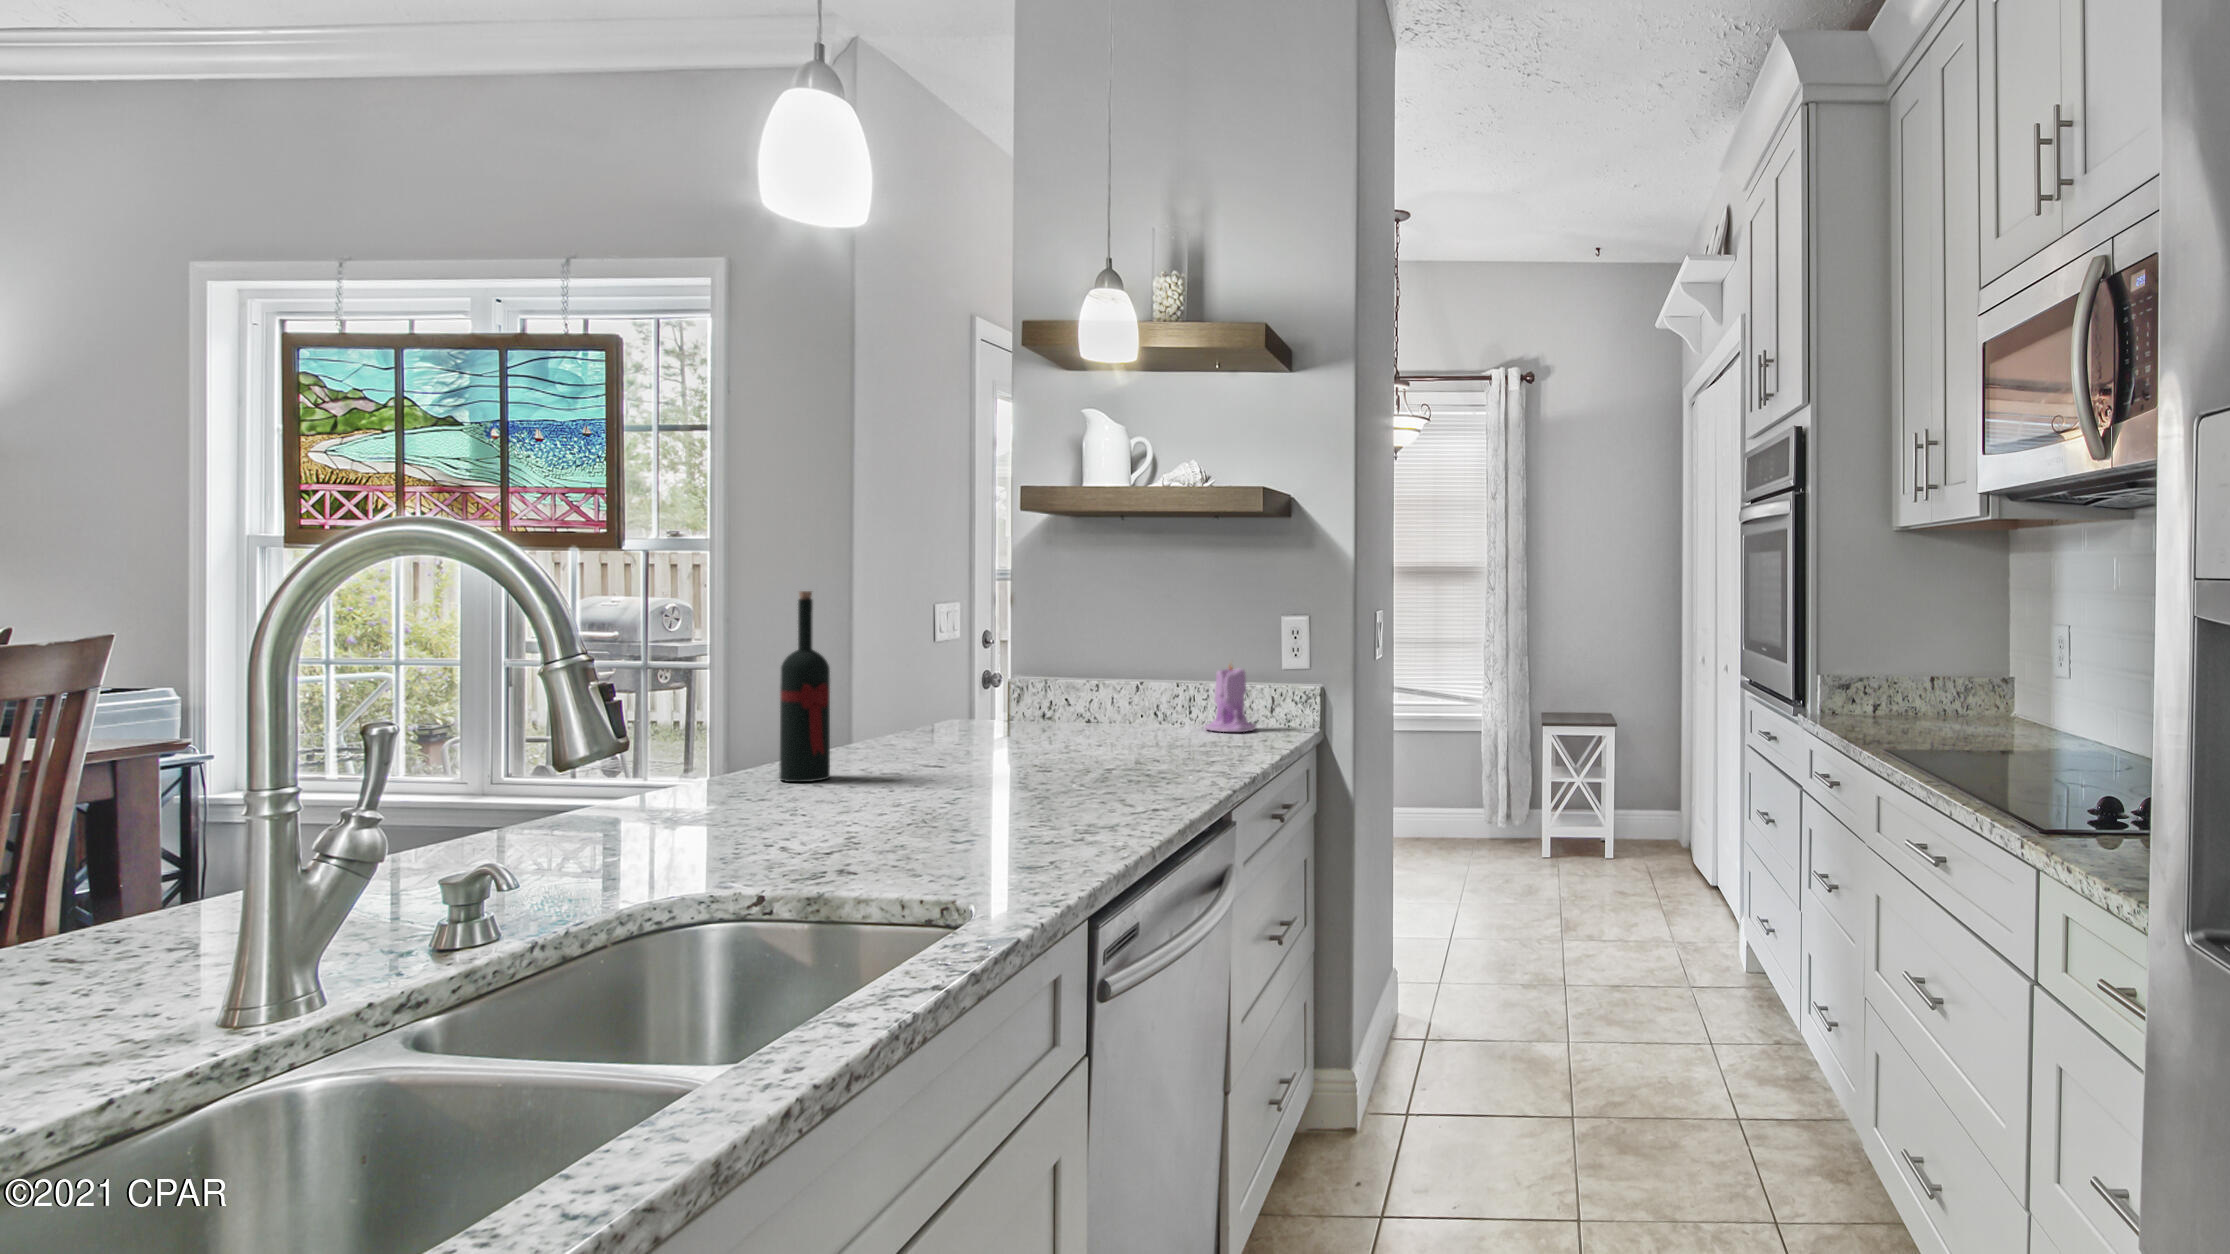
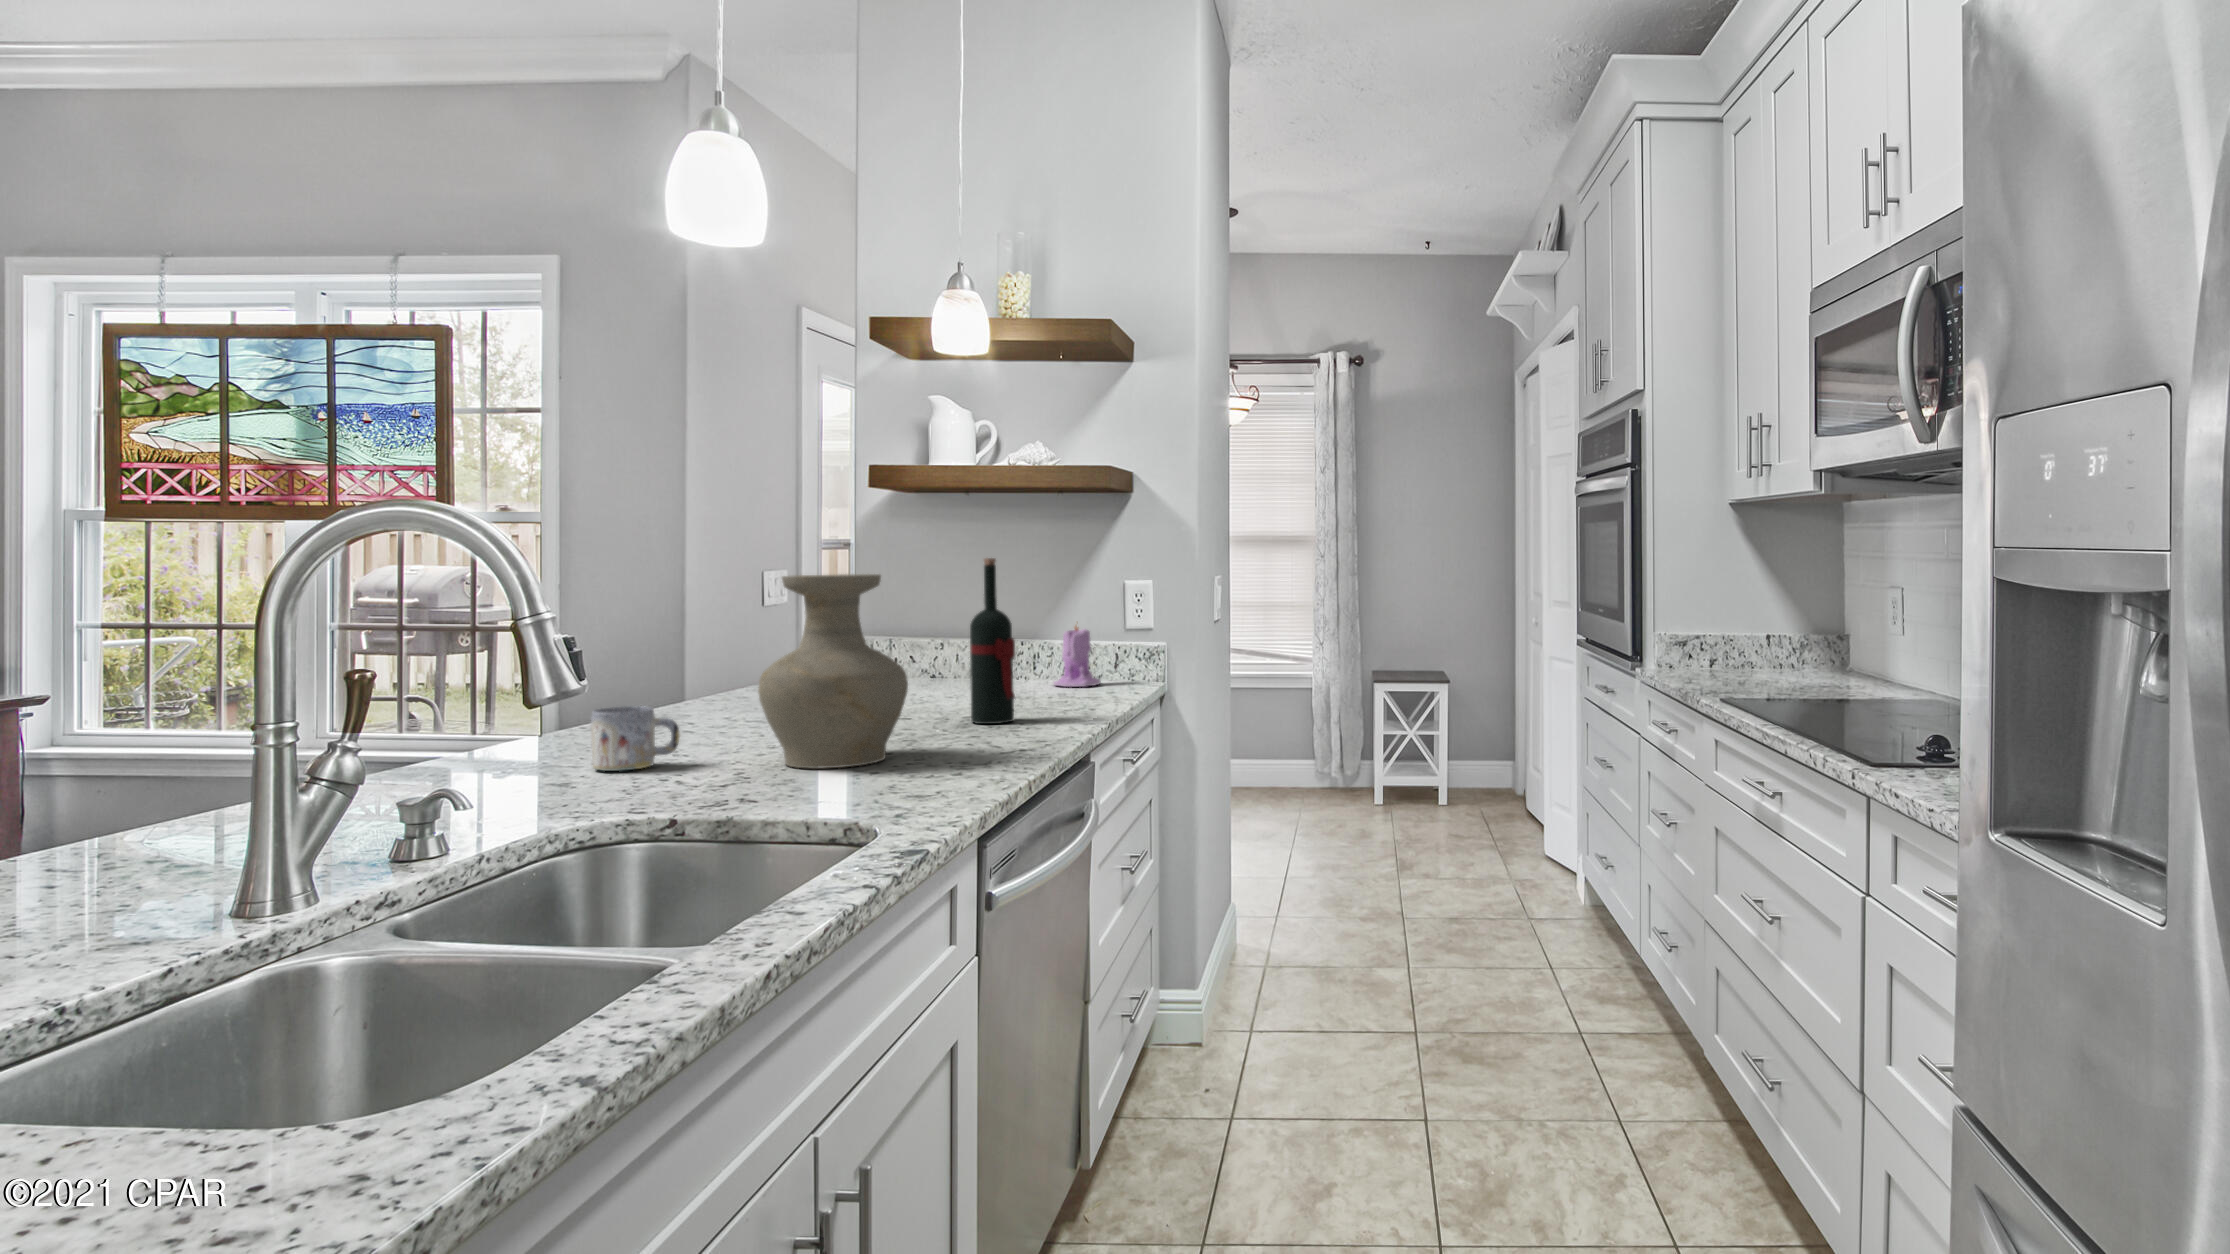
wine bottle: present [780,591,830,782] -> present [970,558,1015,724]
vase: none [873,609,1040,832] -> present [758,574,908,769]
mug: none [694,751,789,825] -> present [591,706,680,771]

